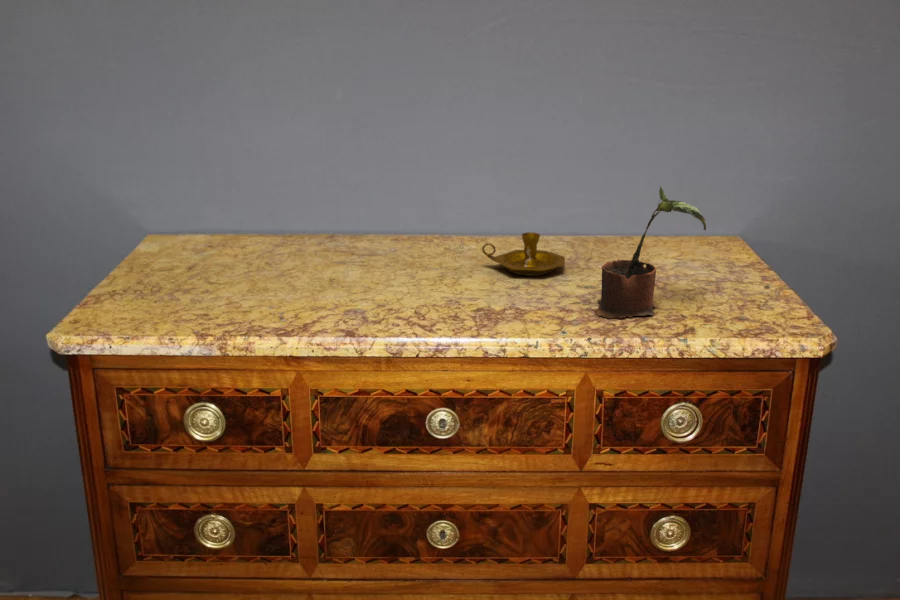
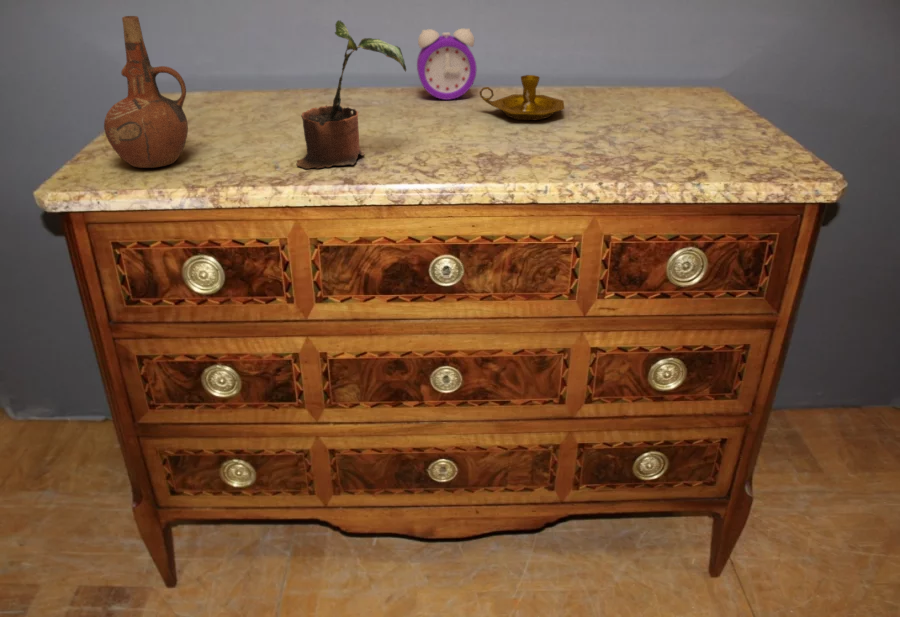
ceramic pitcher: none [123,182,201,318] -> present [104,16,188,168]
potted plant: present [595,187,706,318] -> present [297,20,406,169]
alarm clock: none [423,188,481,254] -> present [417,29,477,100]

